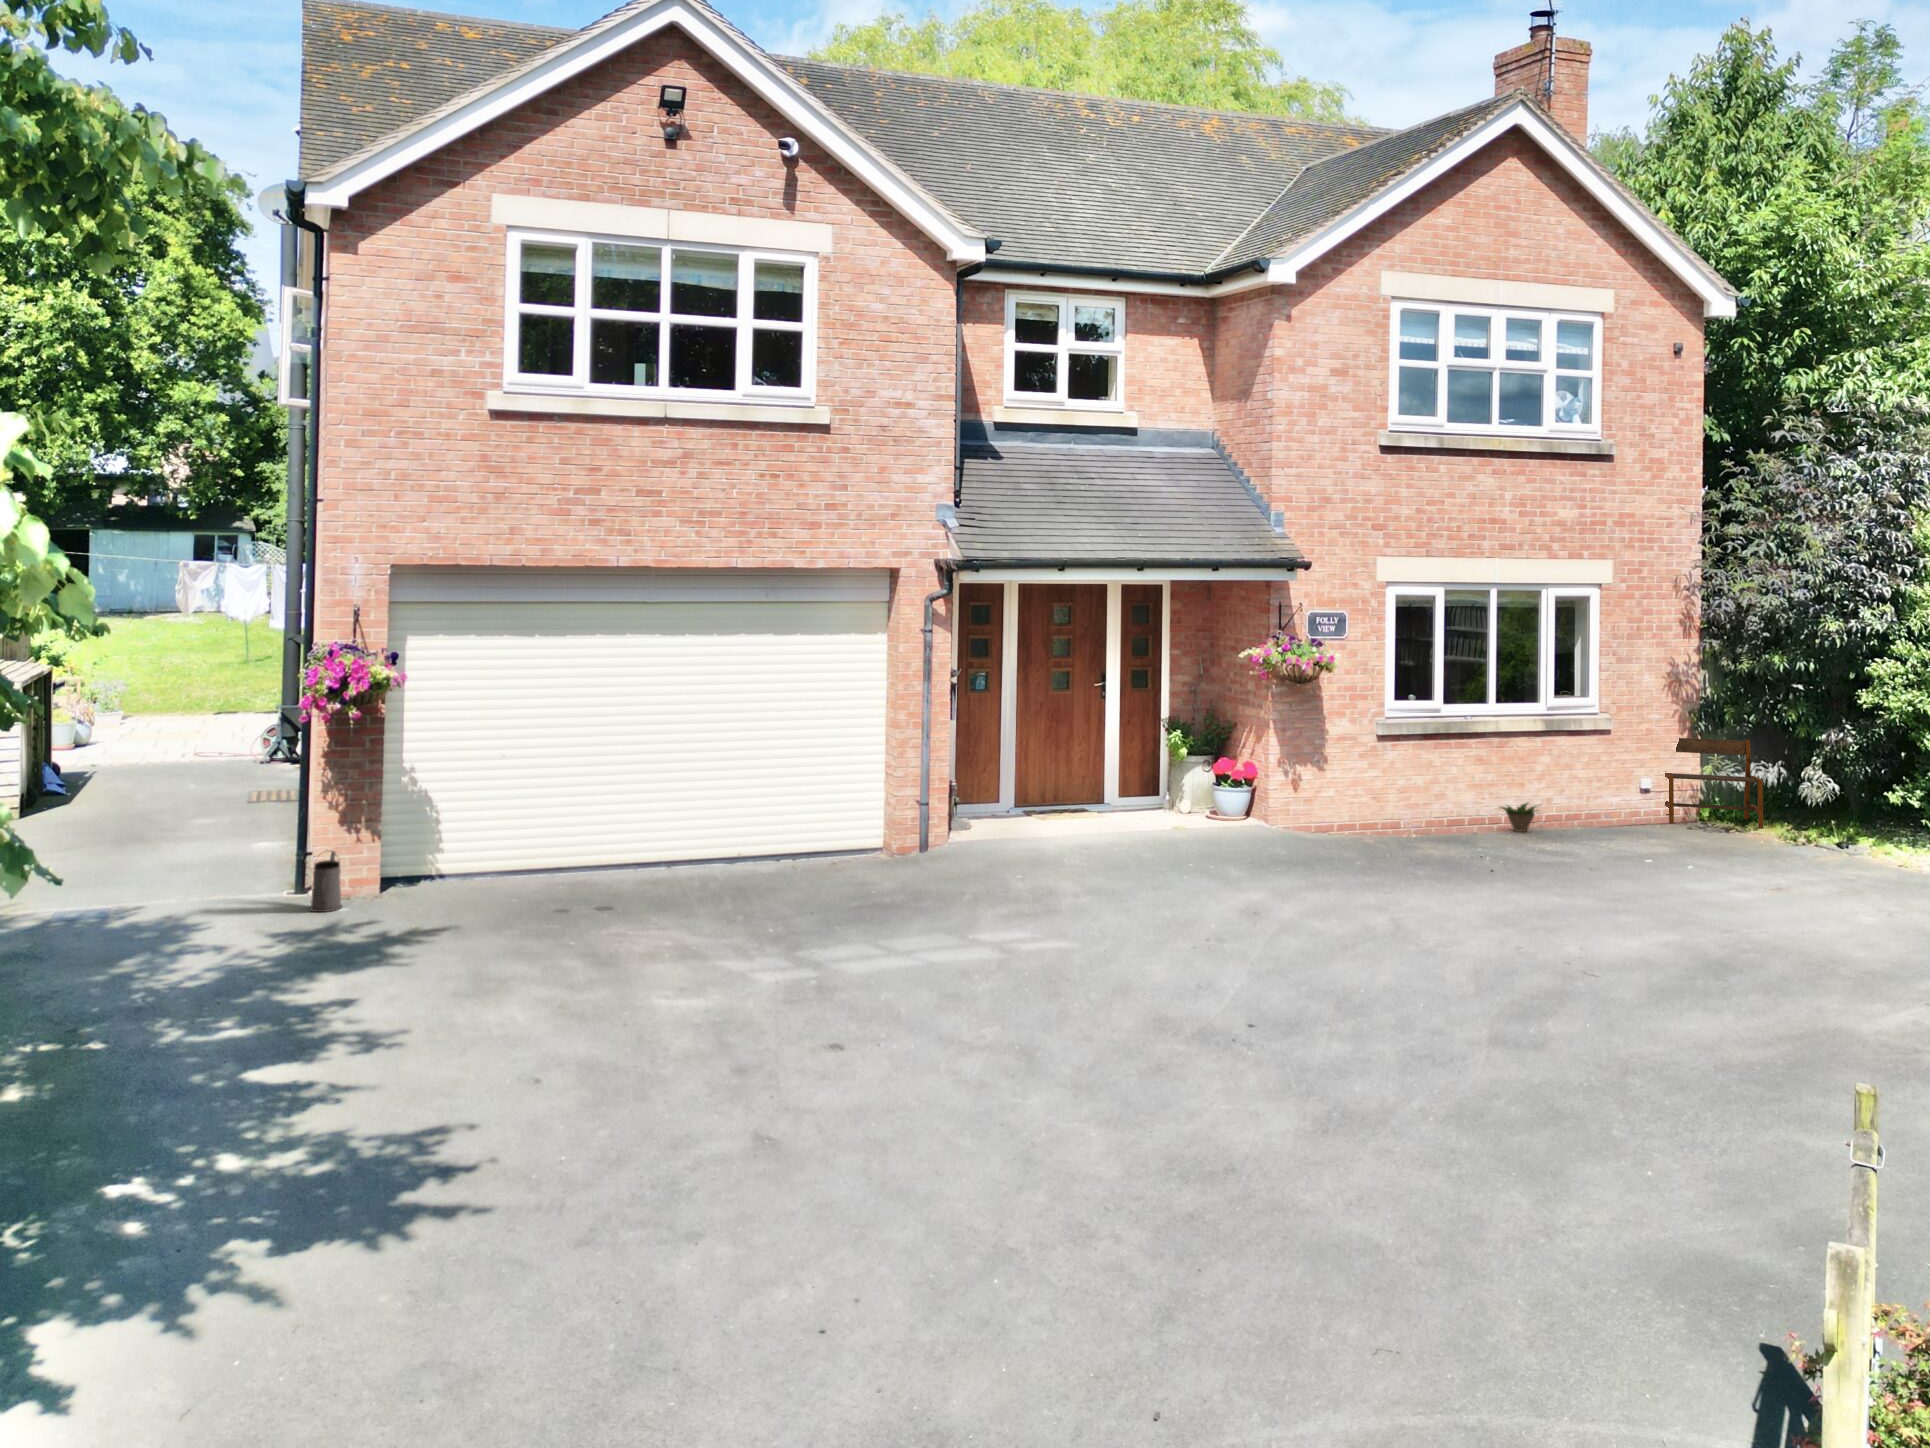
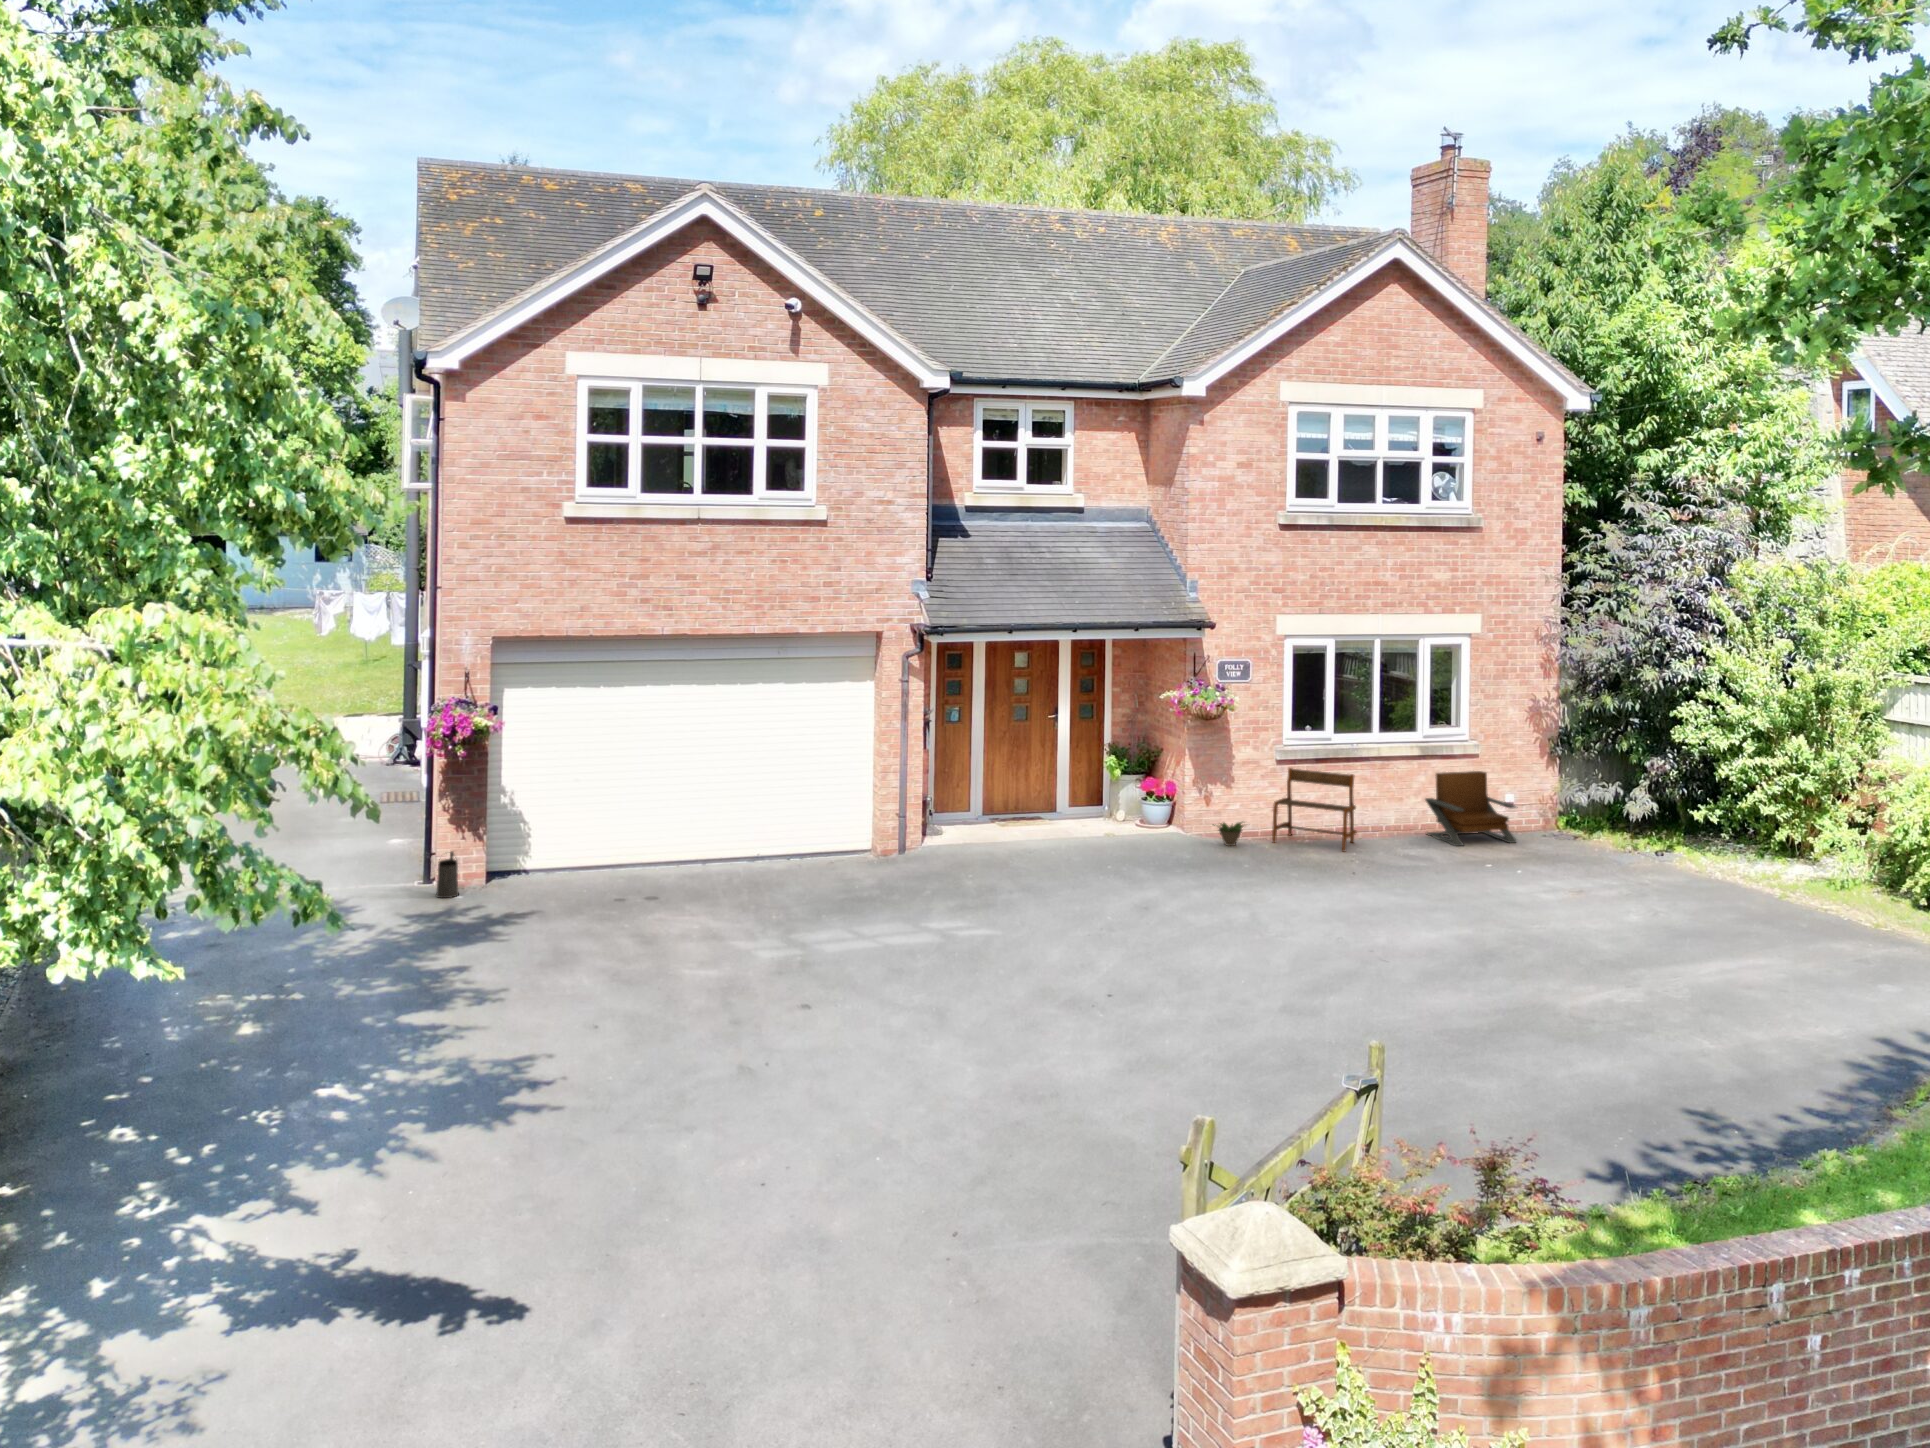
bench: present [1665,738,1763,828] -> present [1272,768,1356,851]
lounge chair: none [1557,749,1673,839] -> present [1425,771,1517,846]
decorative plant: present [1500,803,1537,832] -> present [1214,822,1244,846]

